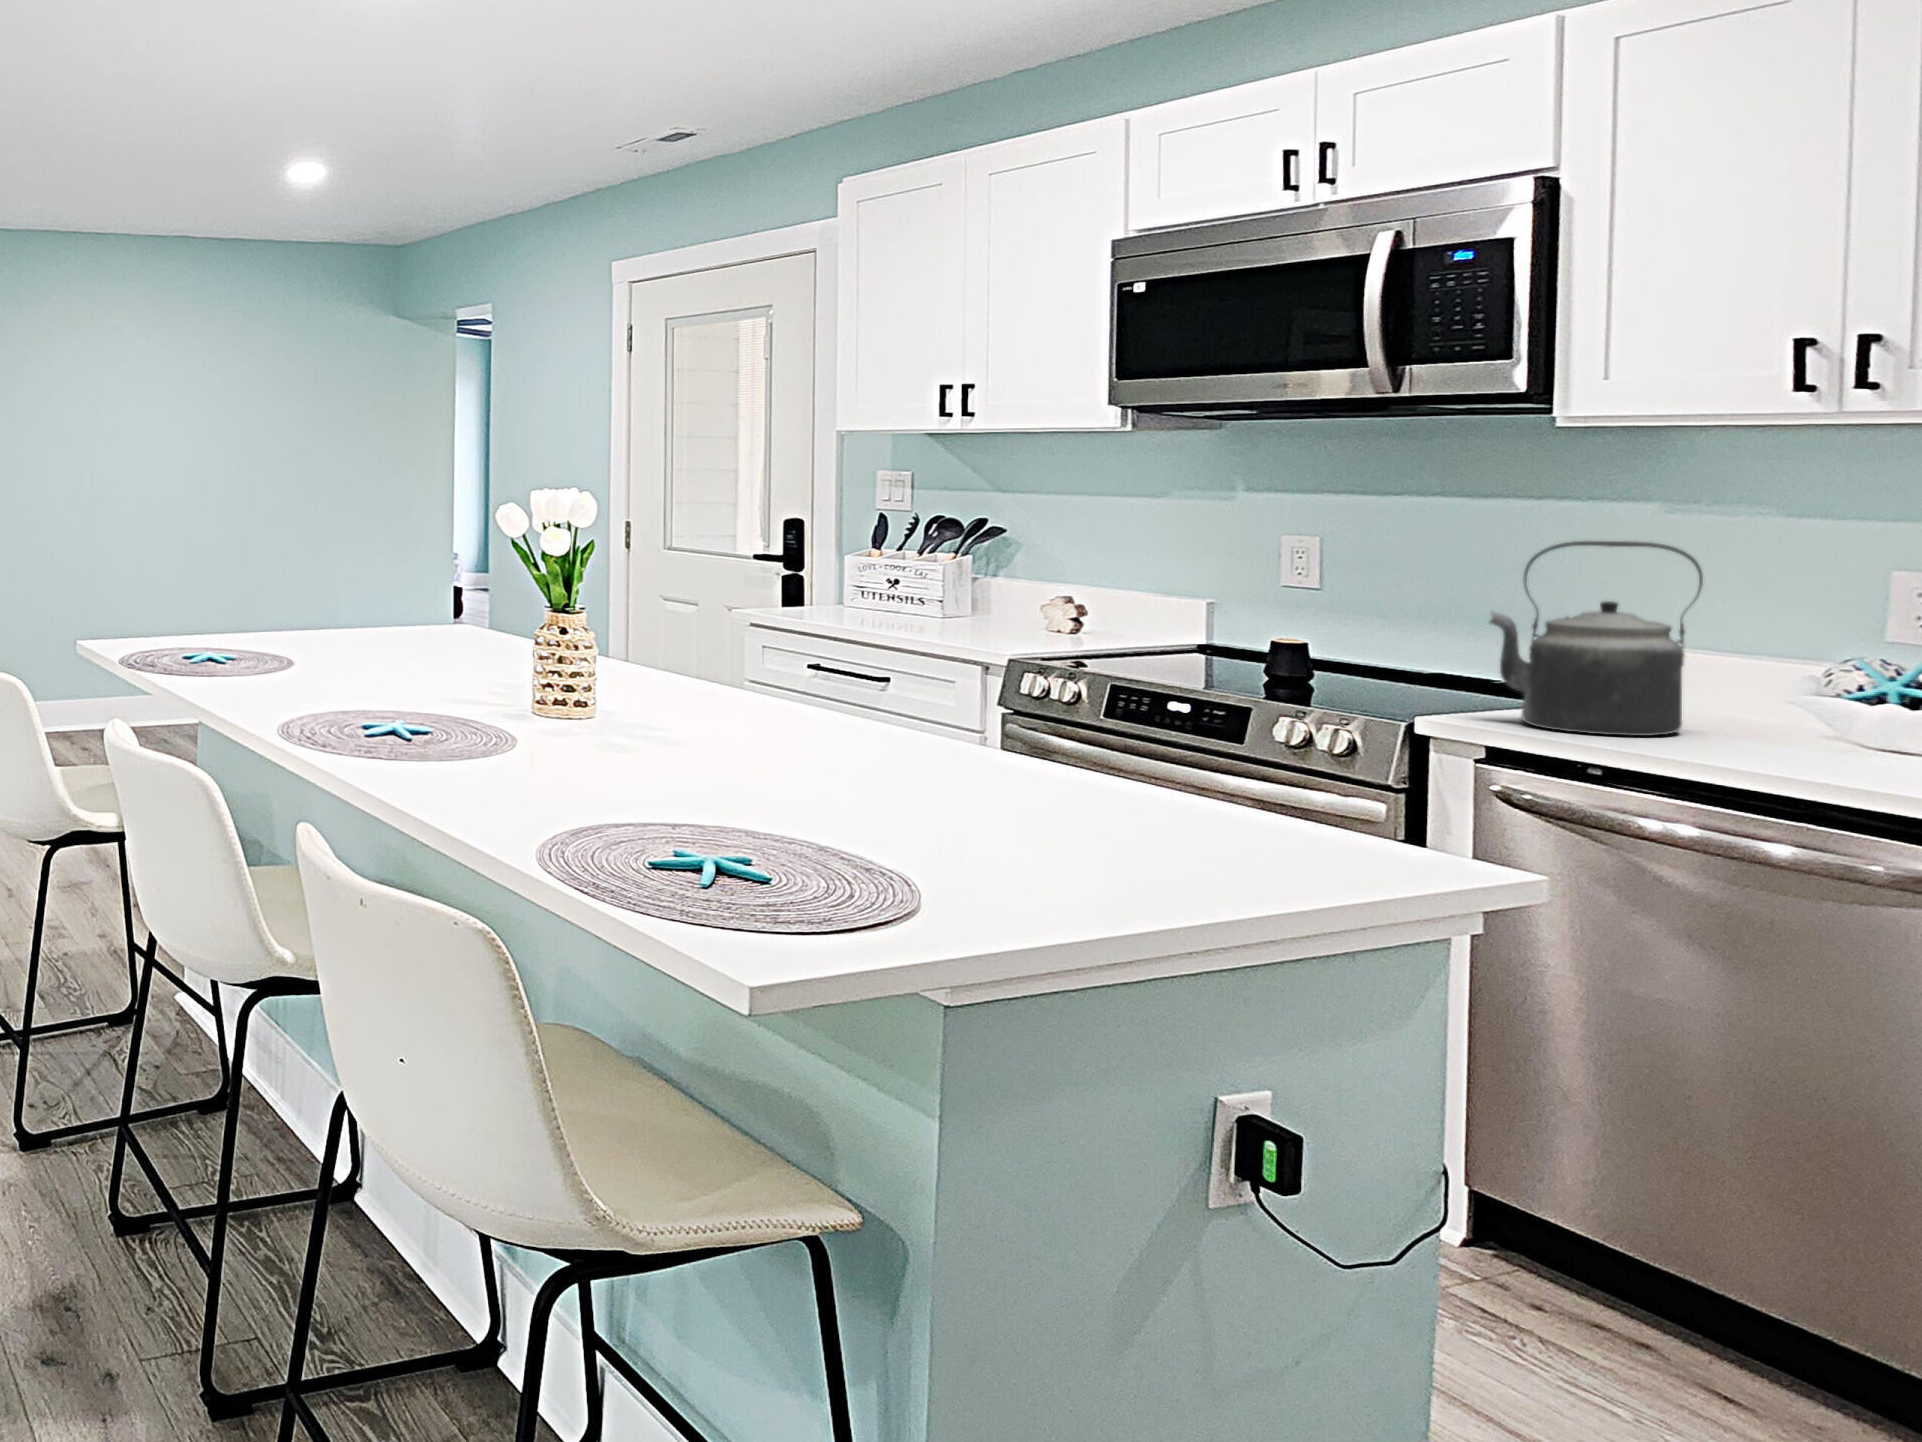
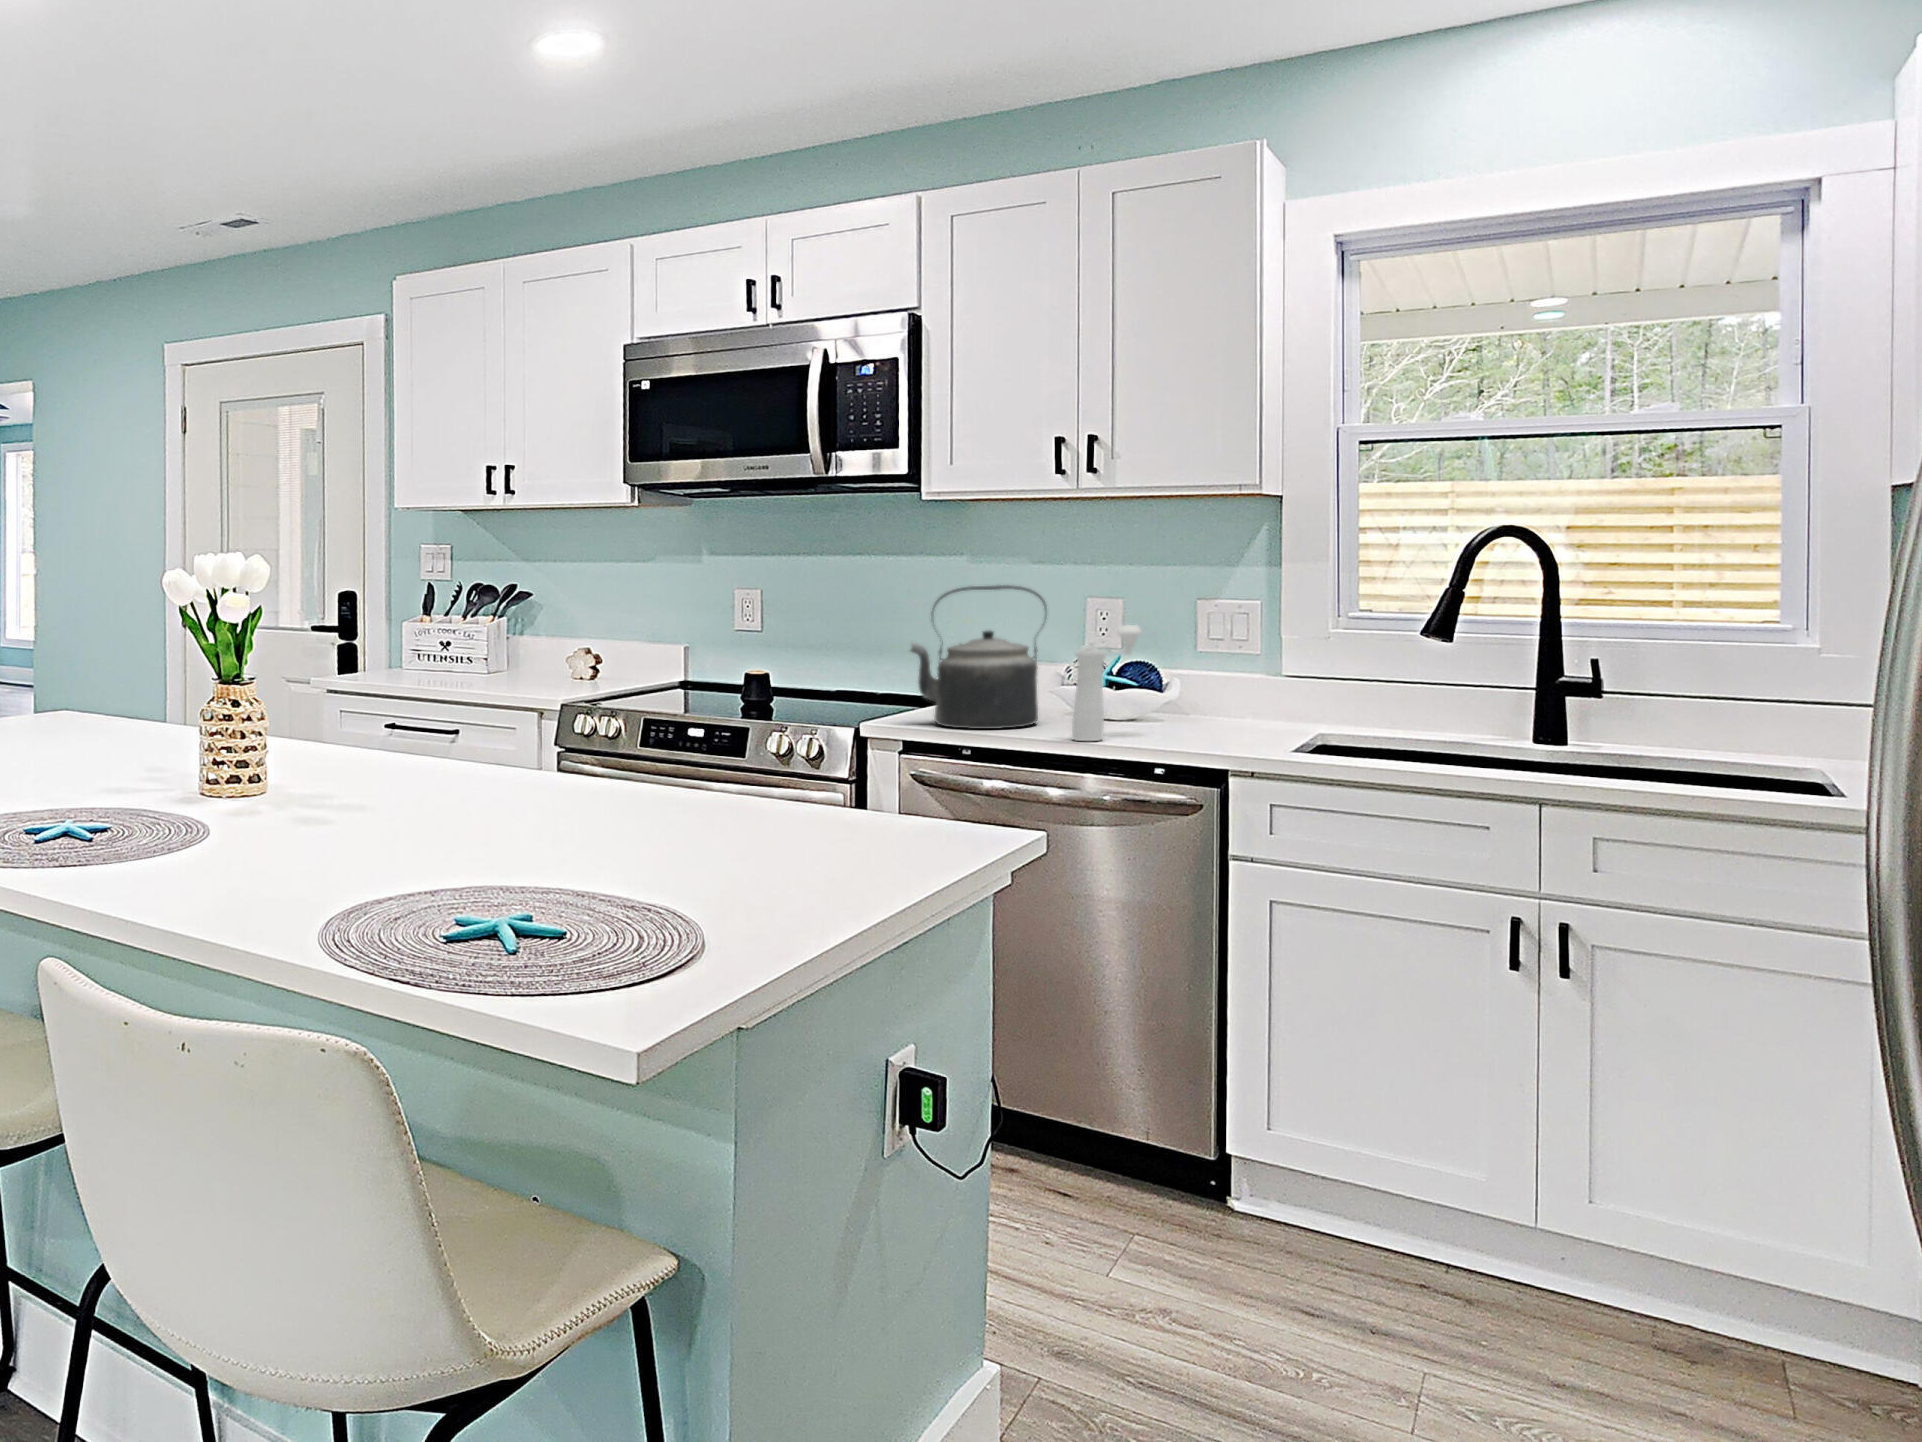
pepper mill: none [1729,604,1852,763] -> present [1072,625,1141,741]

